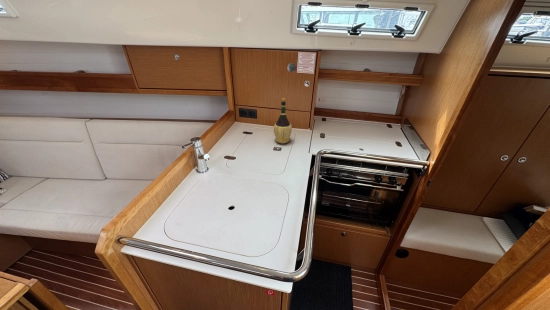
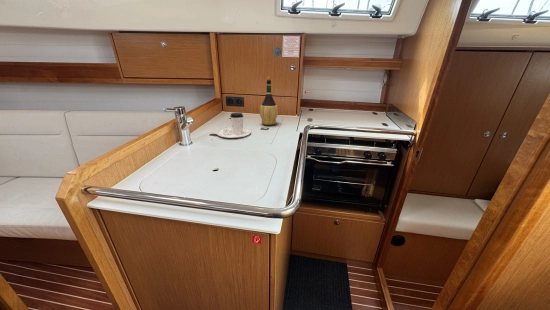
coffee cup: none [233,137,266,163] -> present [217,113,251,138]

